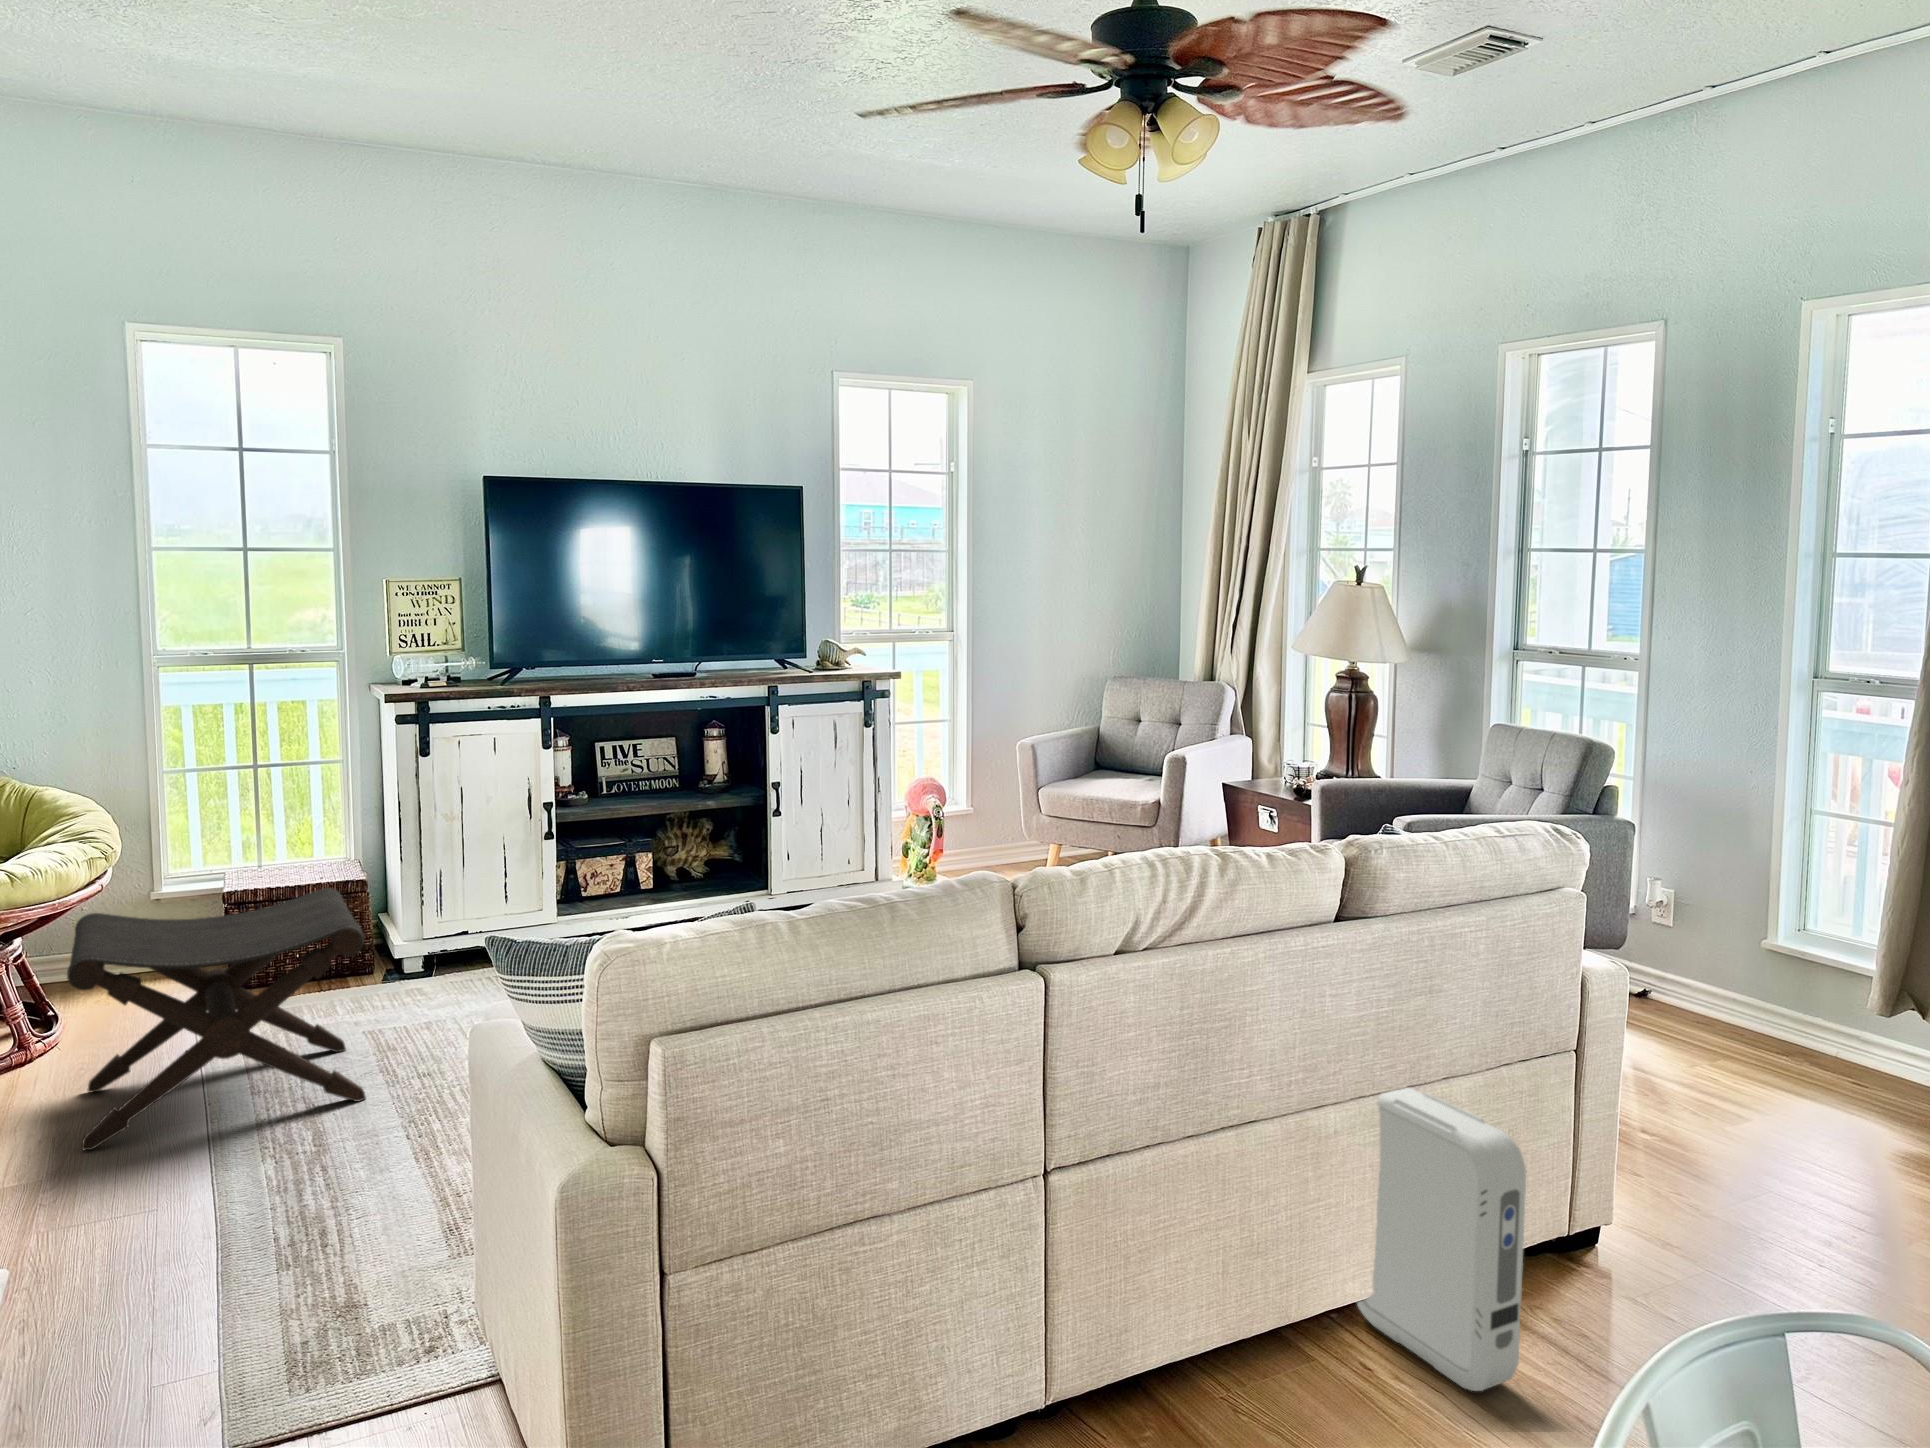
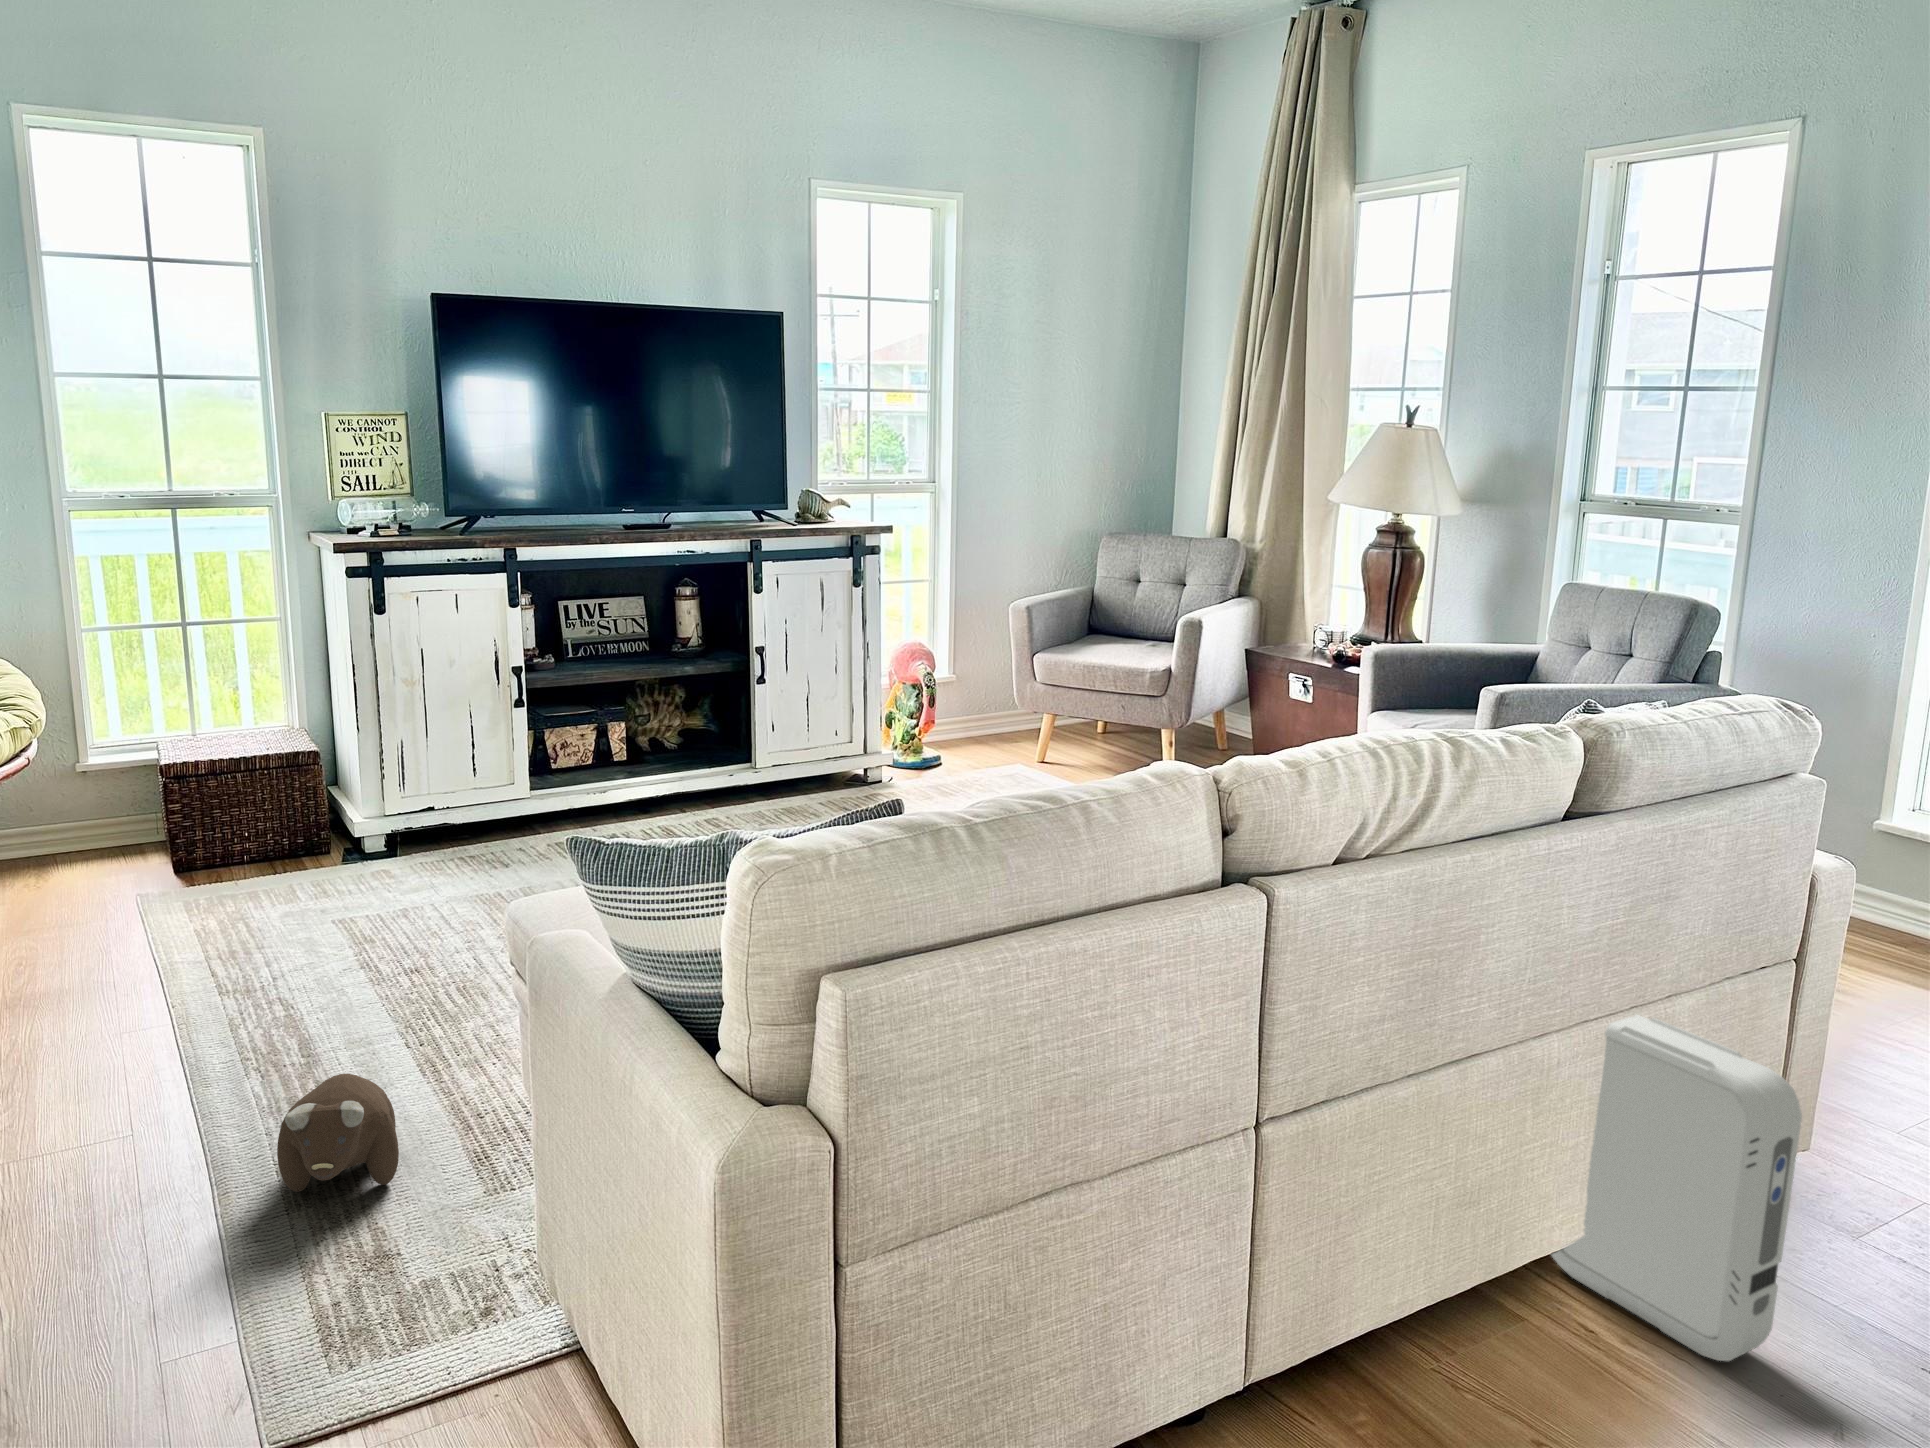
footstool: present [67,888,366,1150] -> none [6,764,349,1063]
plush toy: none [272,1151,380,1255] -> present [277,1074,399,1192]

